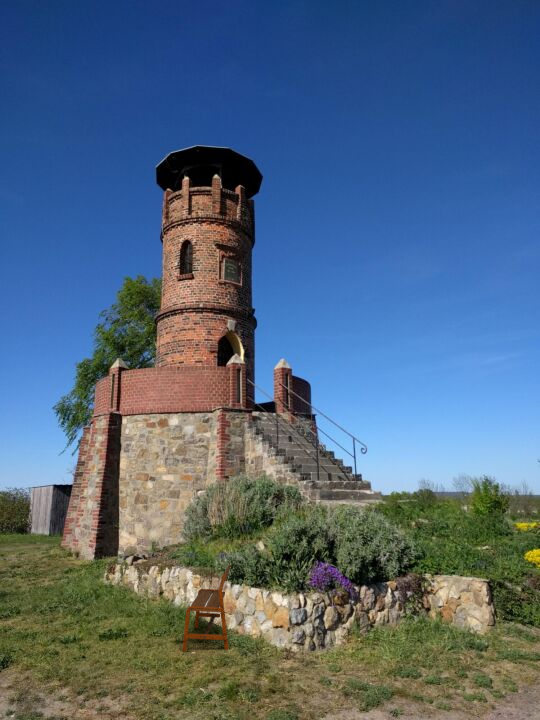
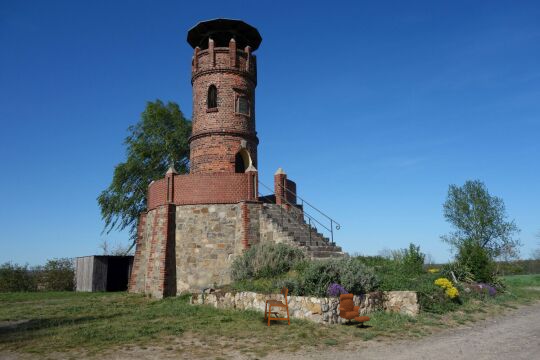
lounge chair: none [321,587,386,673] -> present [338,294,370,329]

